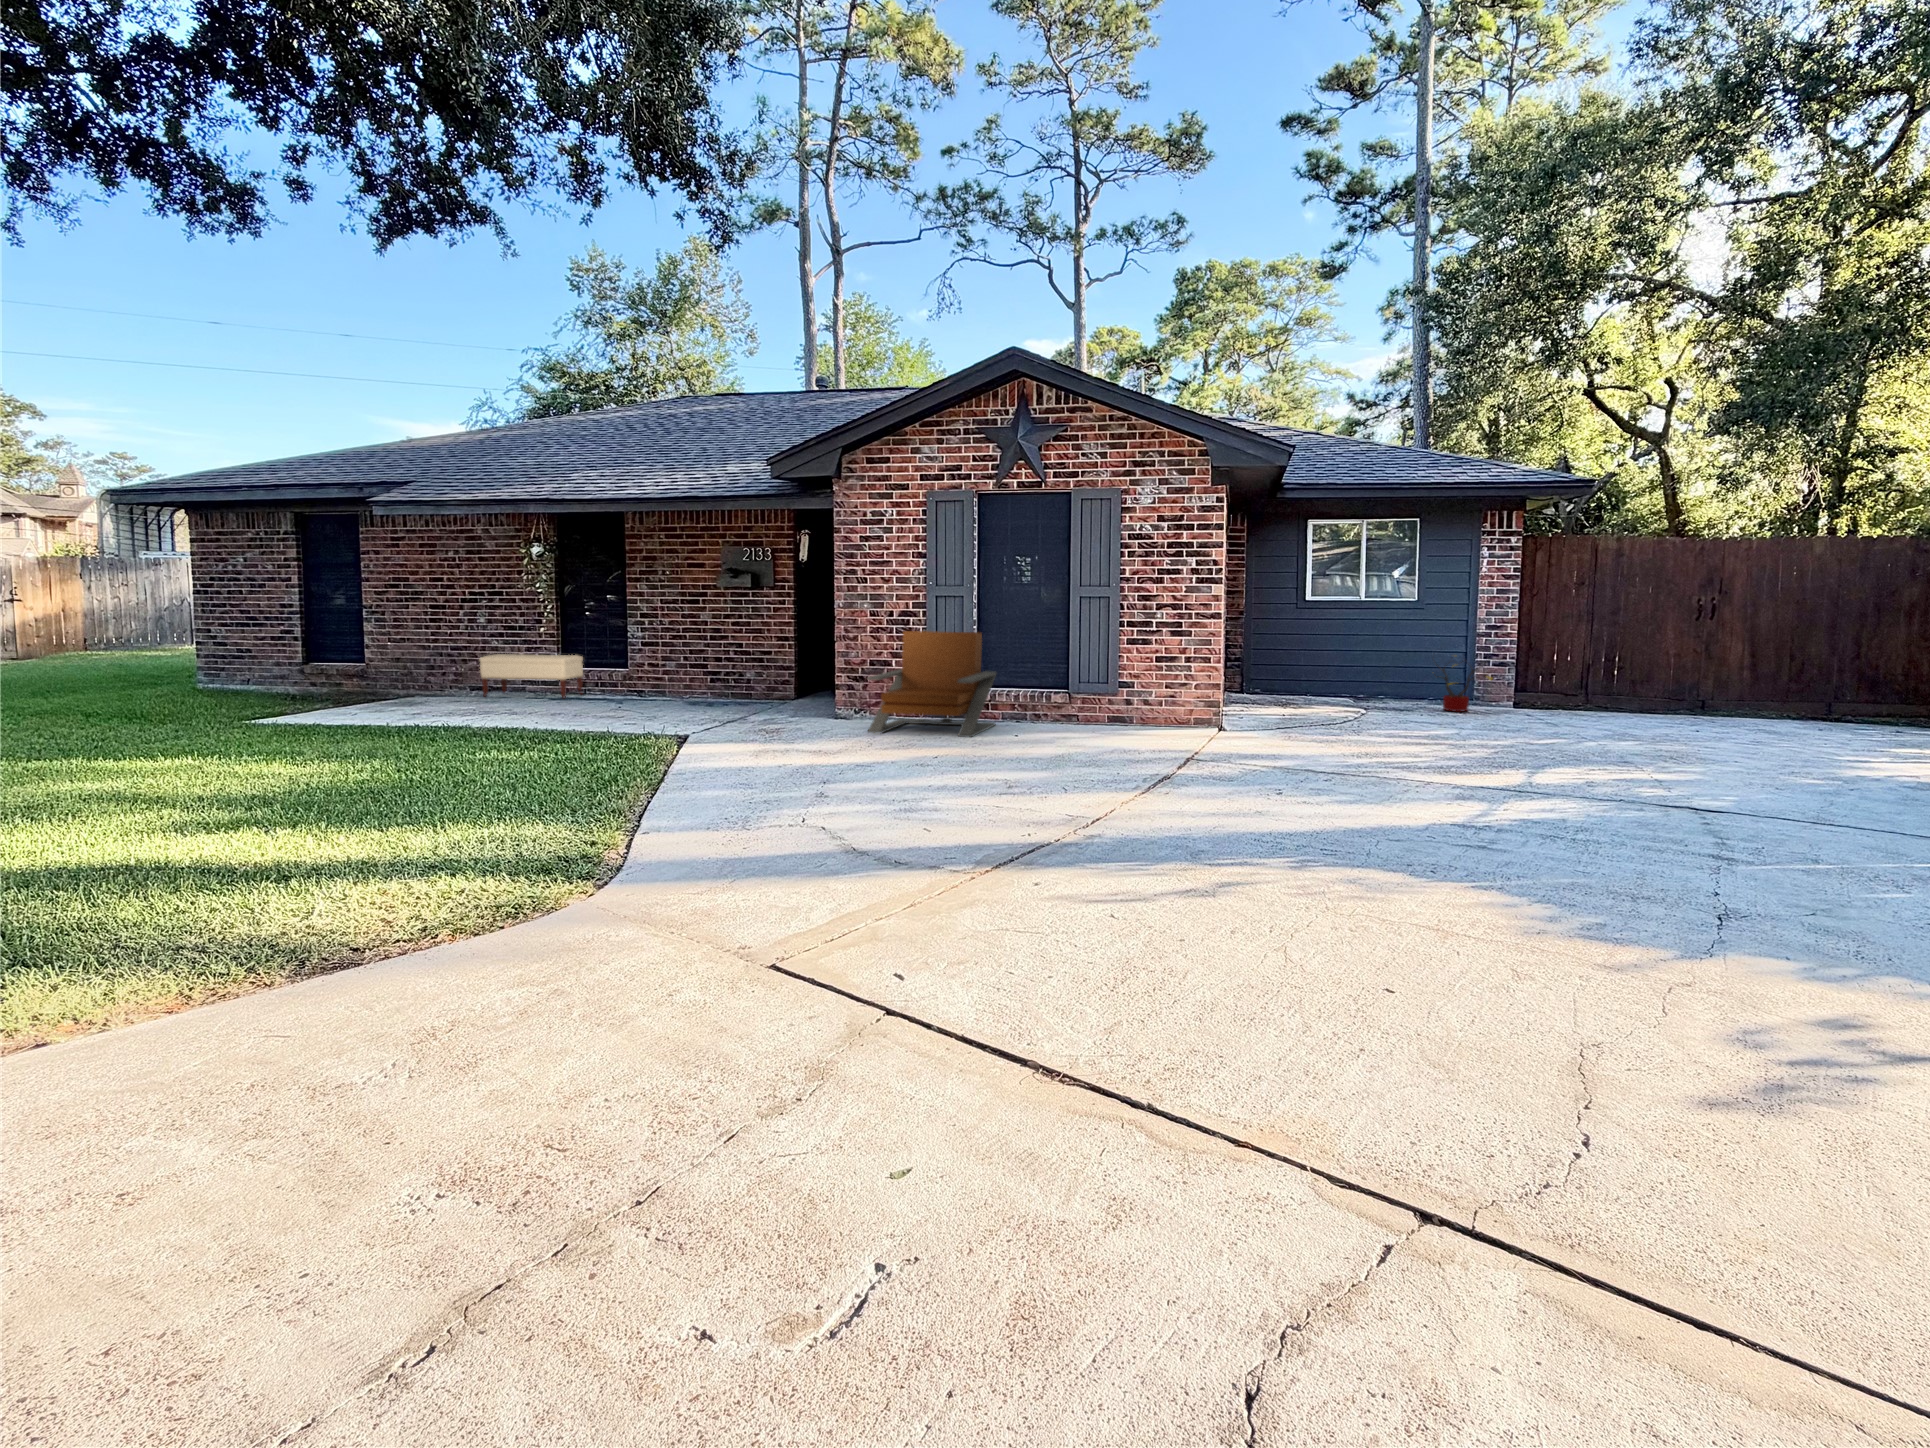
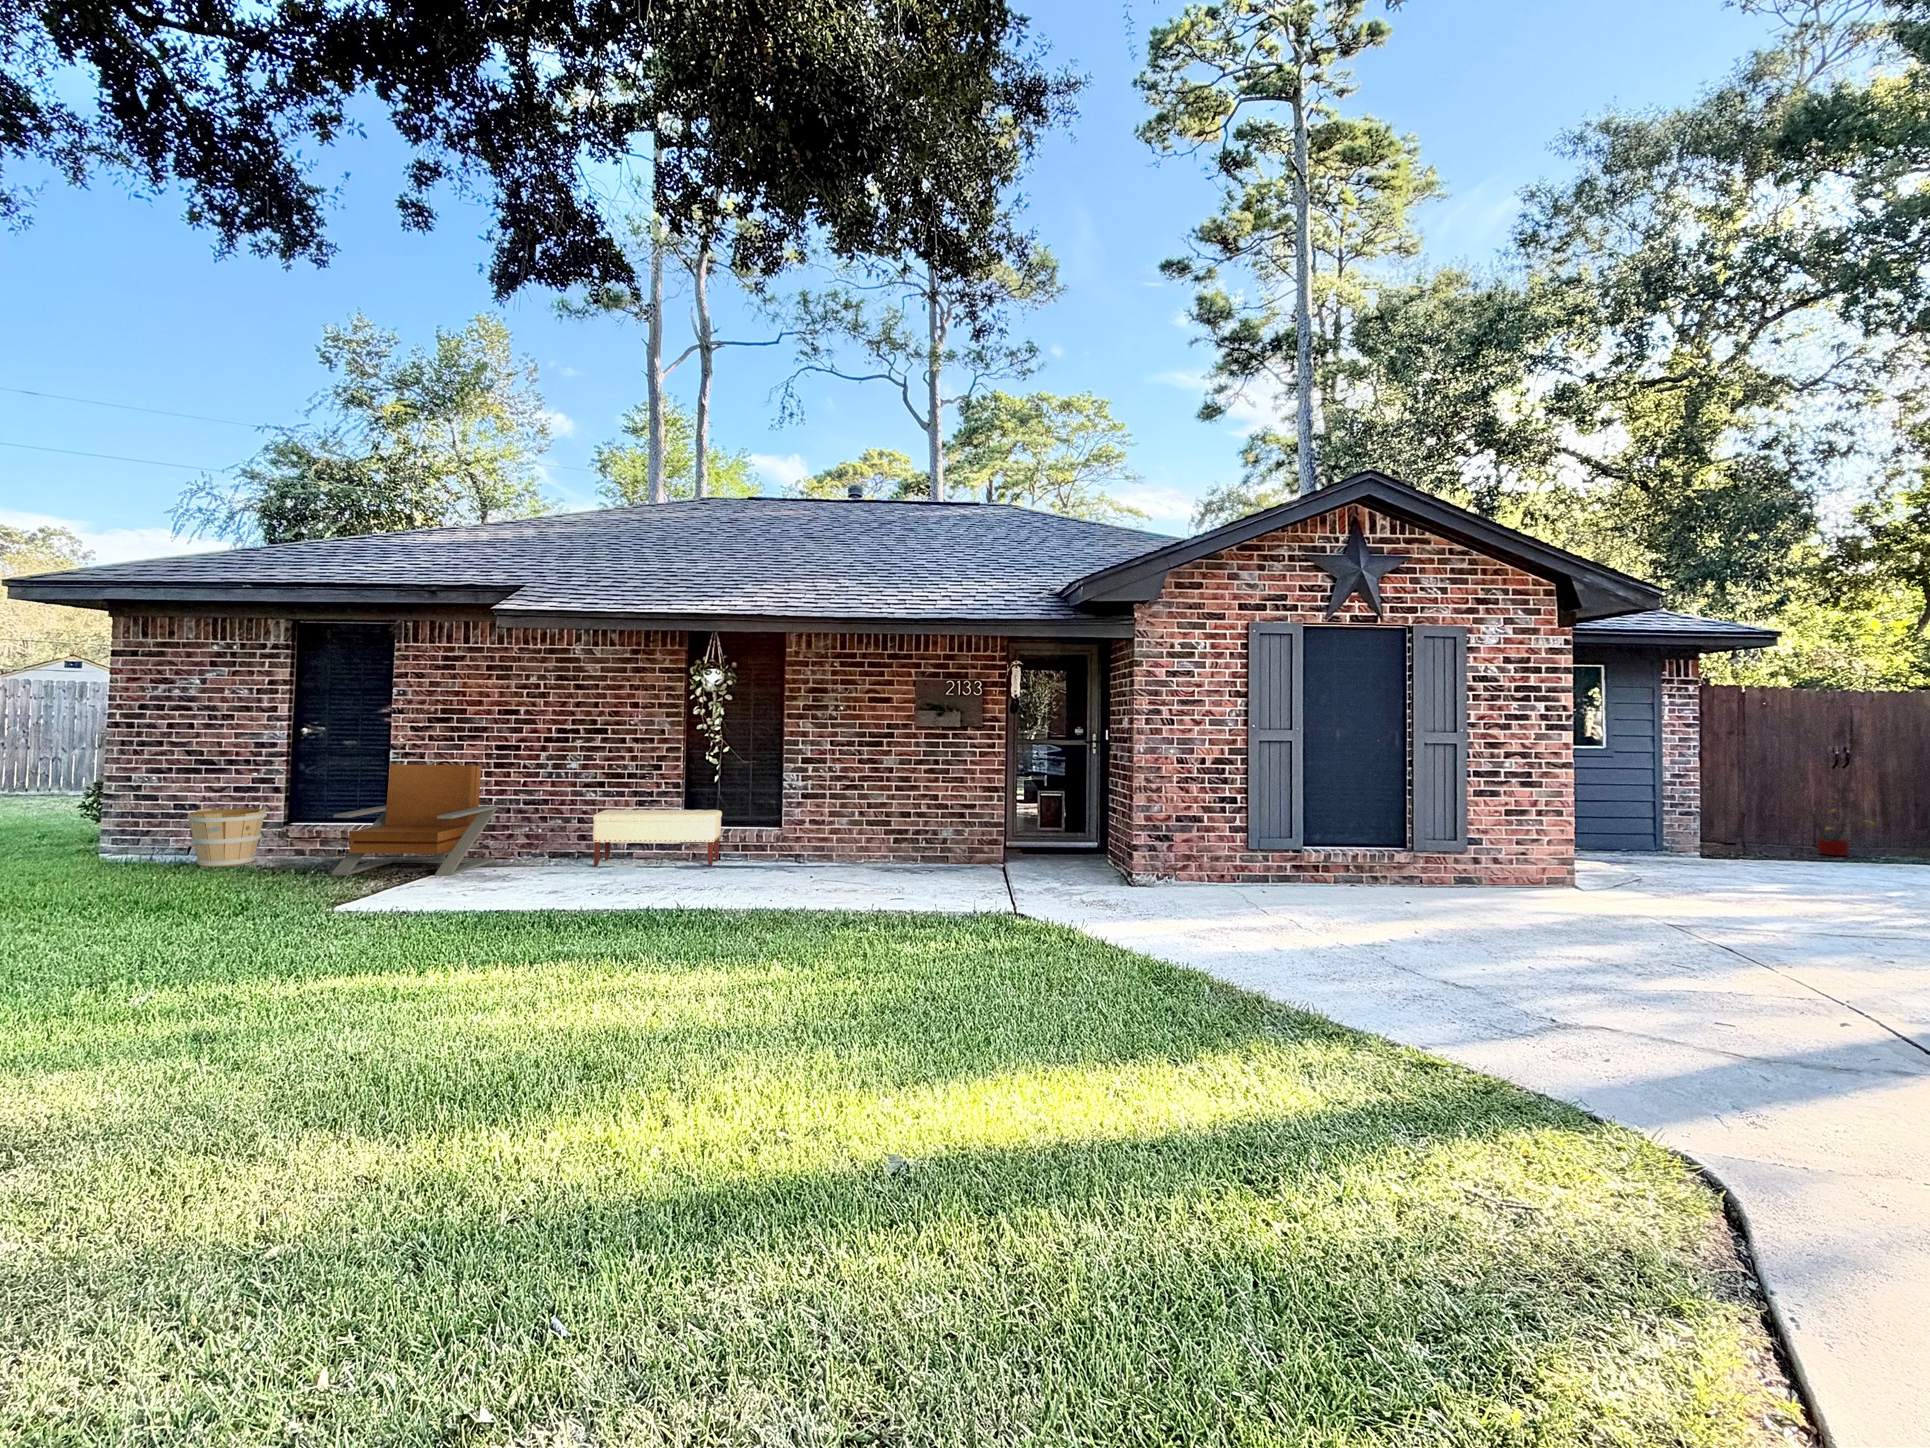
lounge chair: present [867,631,997,737] -> present [332,764,498,876]
wooden bucket: none [232,650,288,691] -> present [187,808,267,867]
decorative plant: present [1436,655,1493,712] -> present [1809,805,1874,856]

